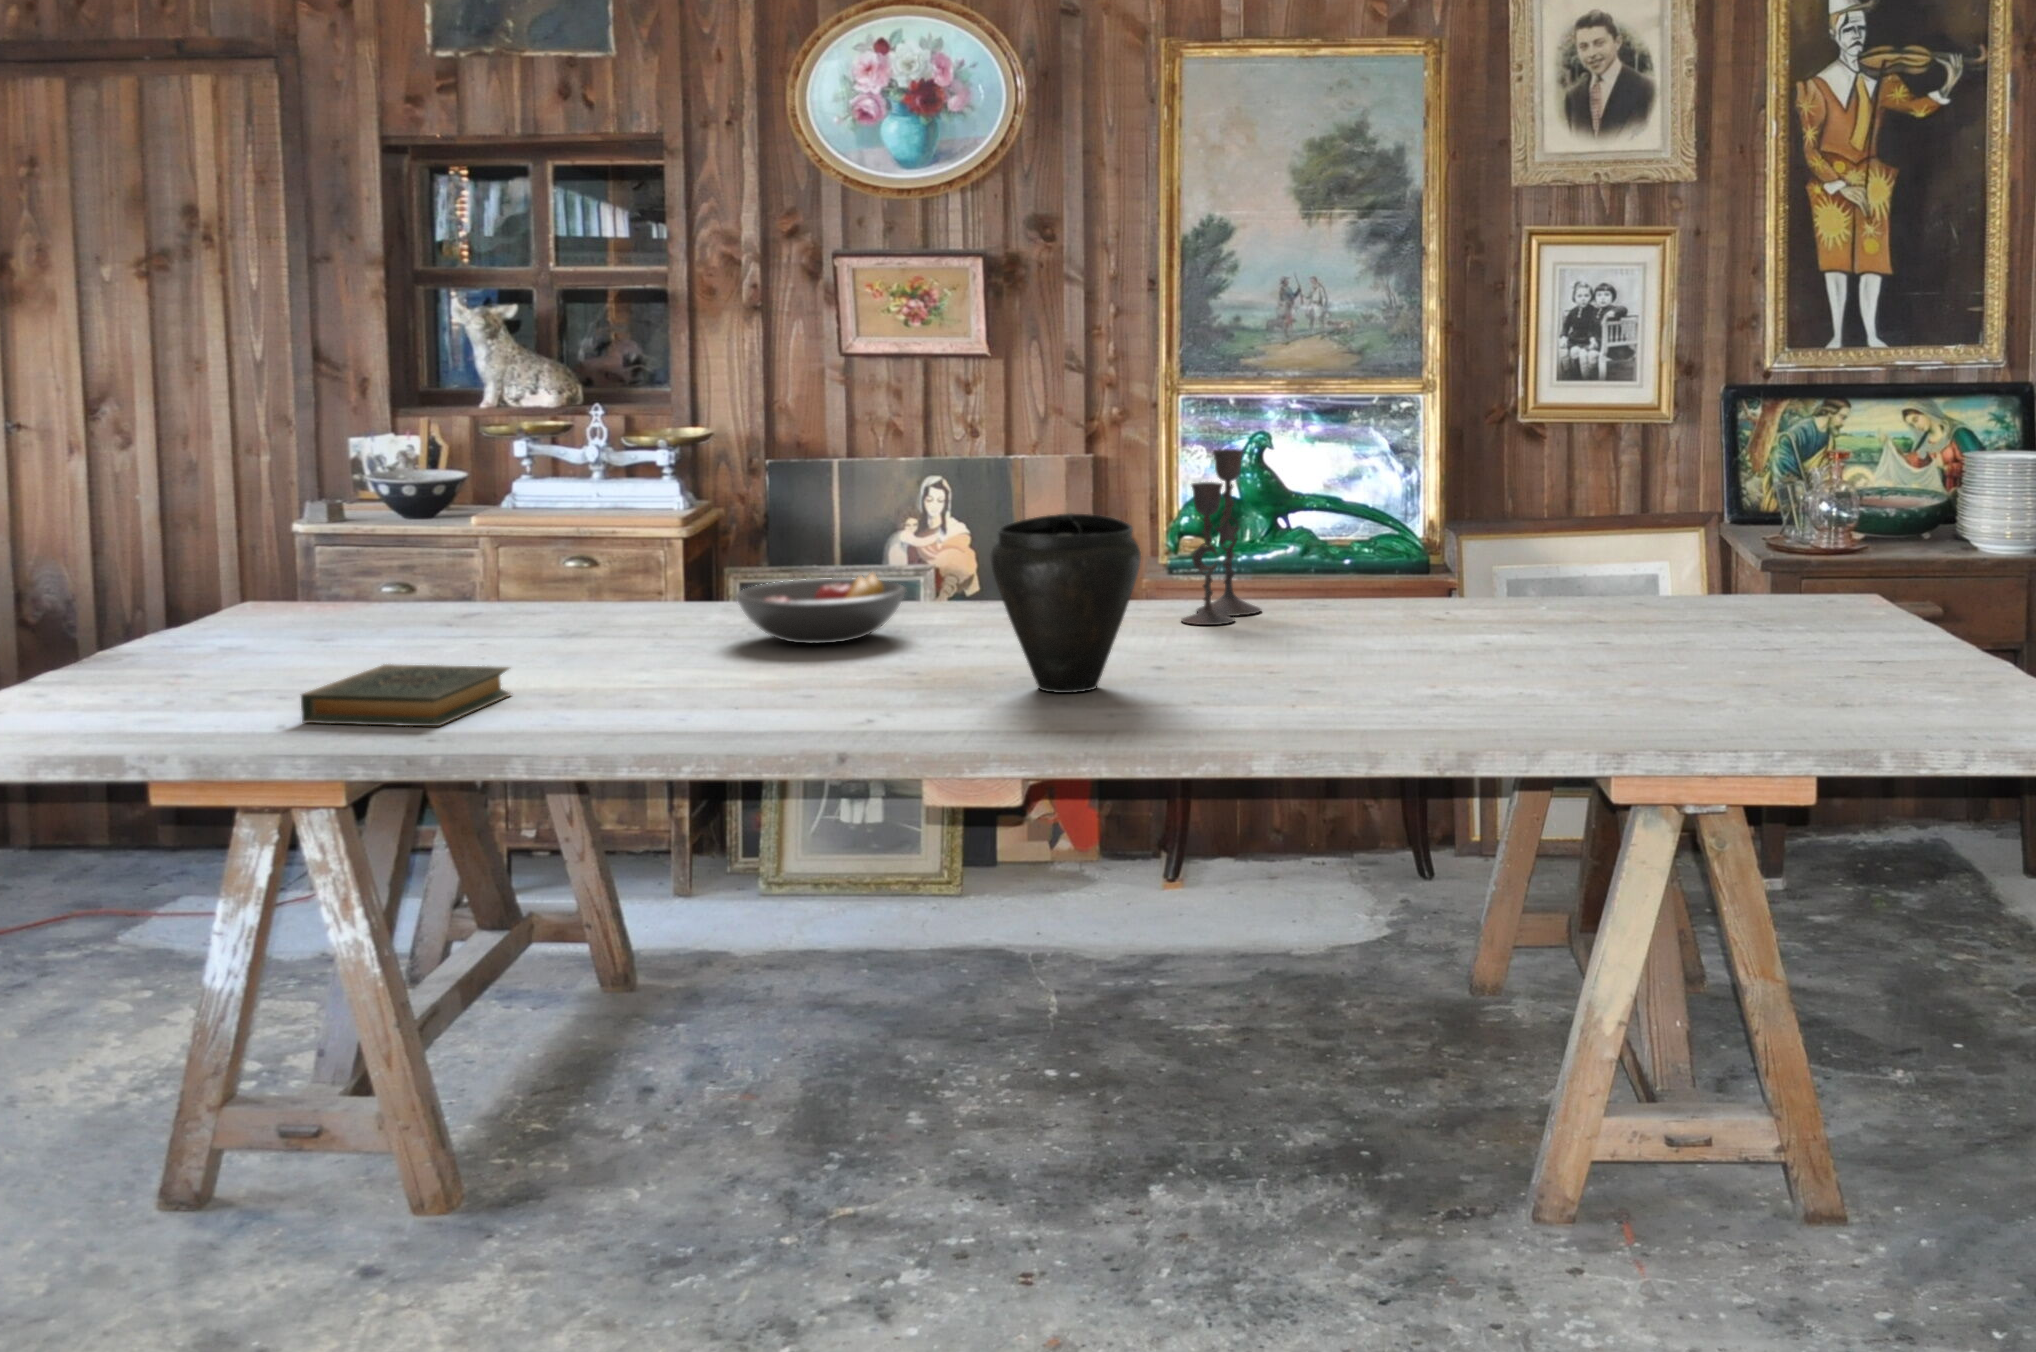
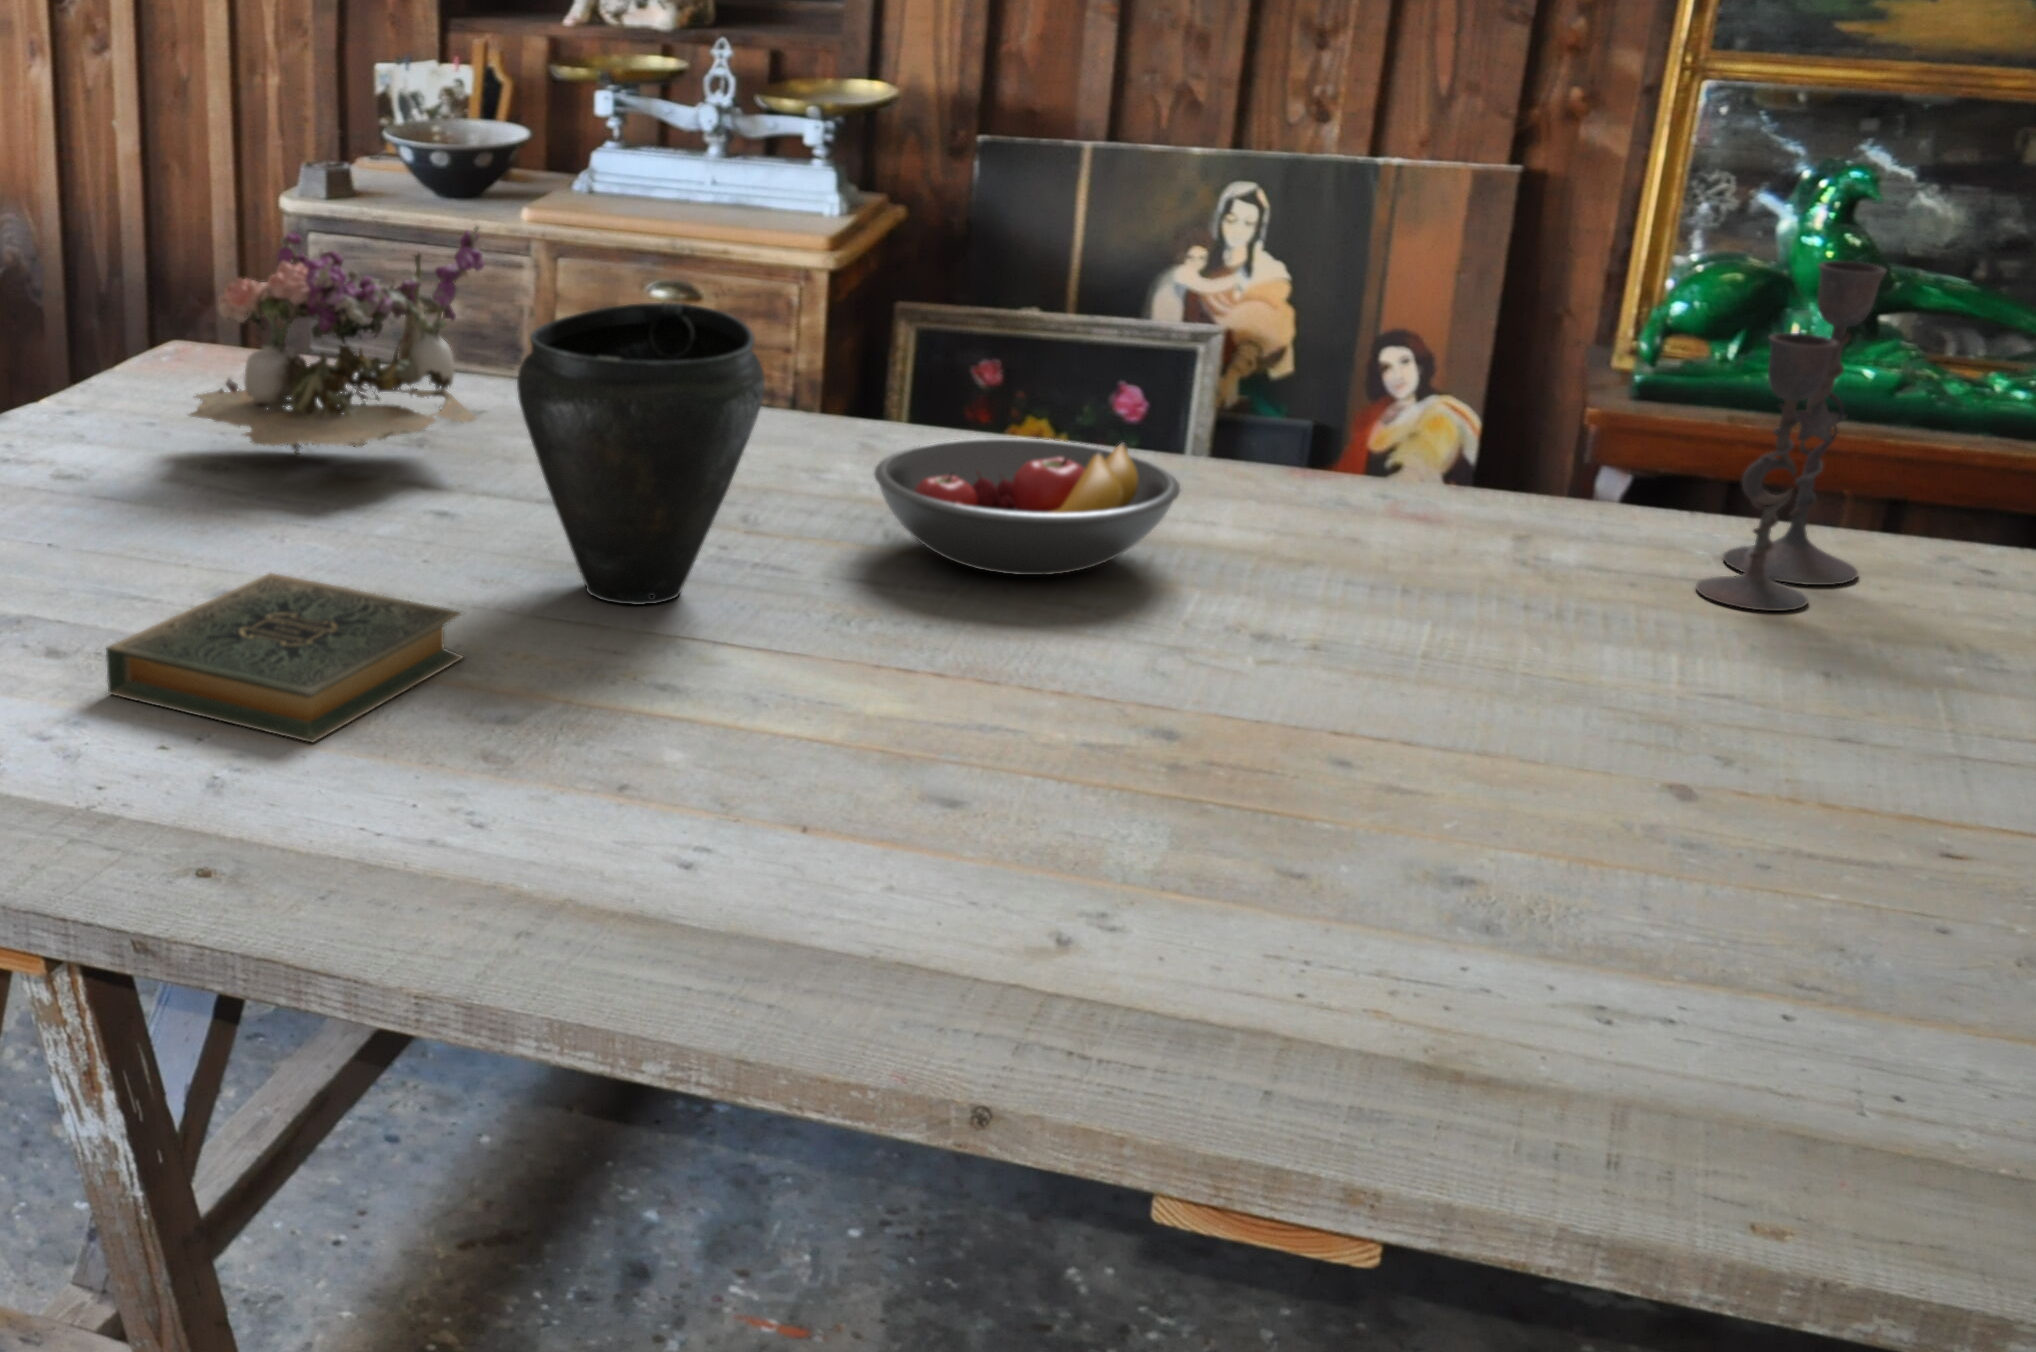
flower arrangement: none [290,485,485,638] -> present [189,226,484,455]
vase: present [990,513,1141,693] -> present [517,302,765,605]

